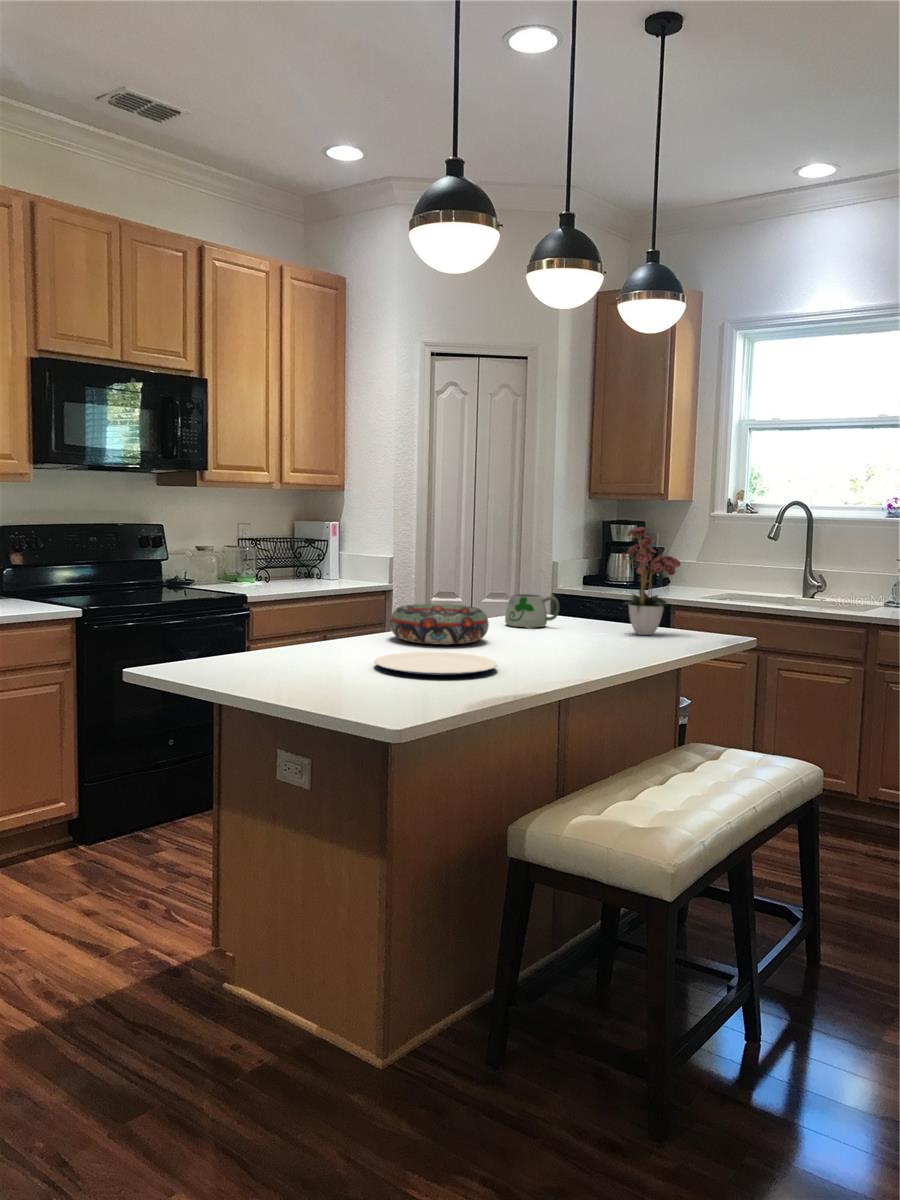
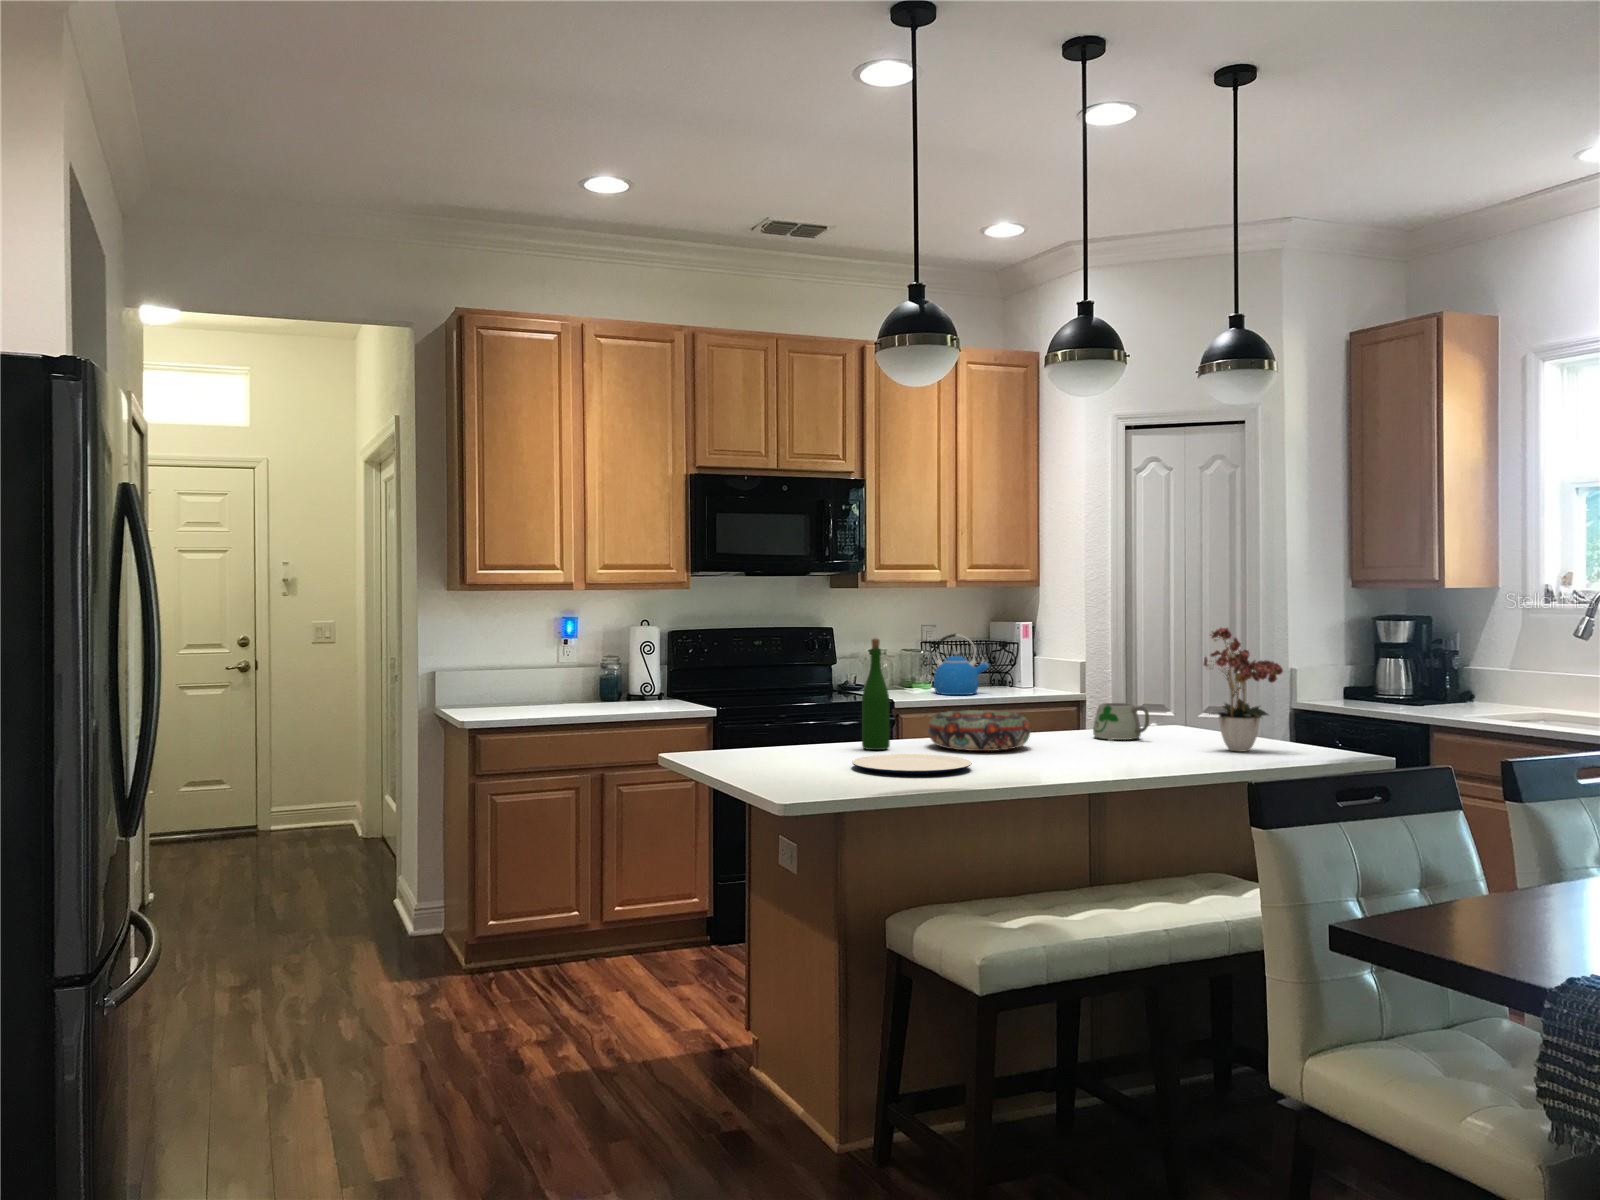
kettle: none [265,530,315,586] -> present [934,634,989,695]
wine bottle: none [337,533,366,648] -> present [862,638,890,750]

